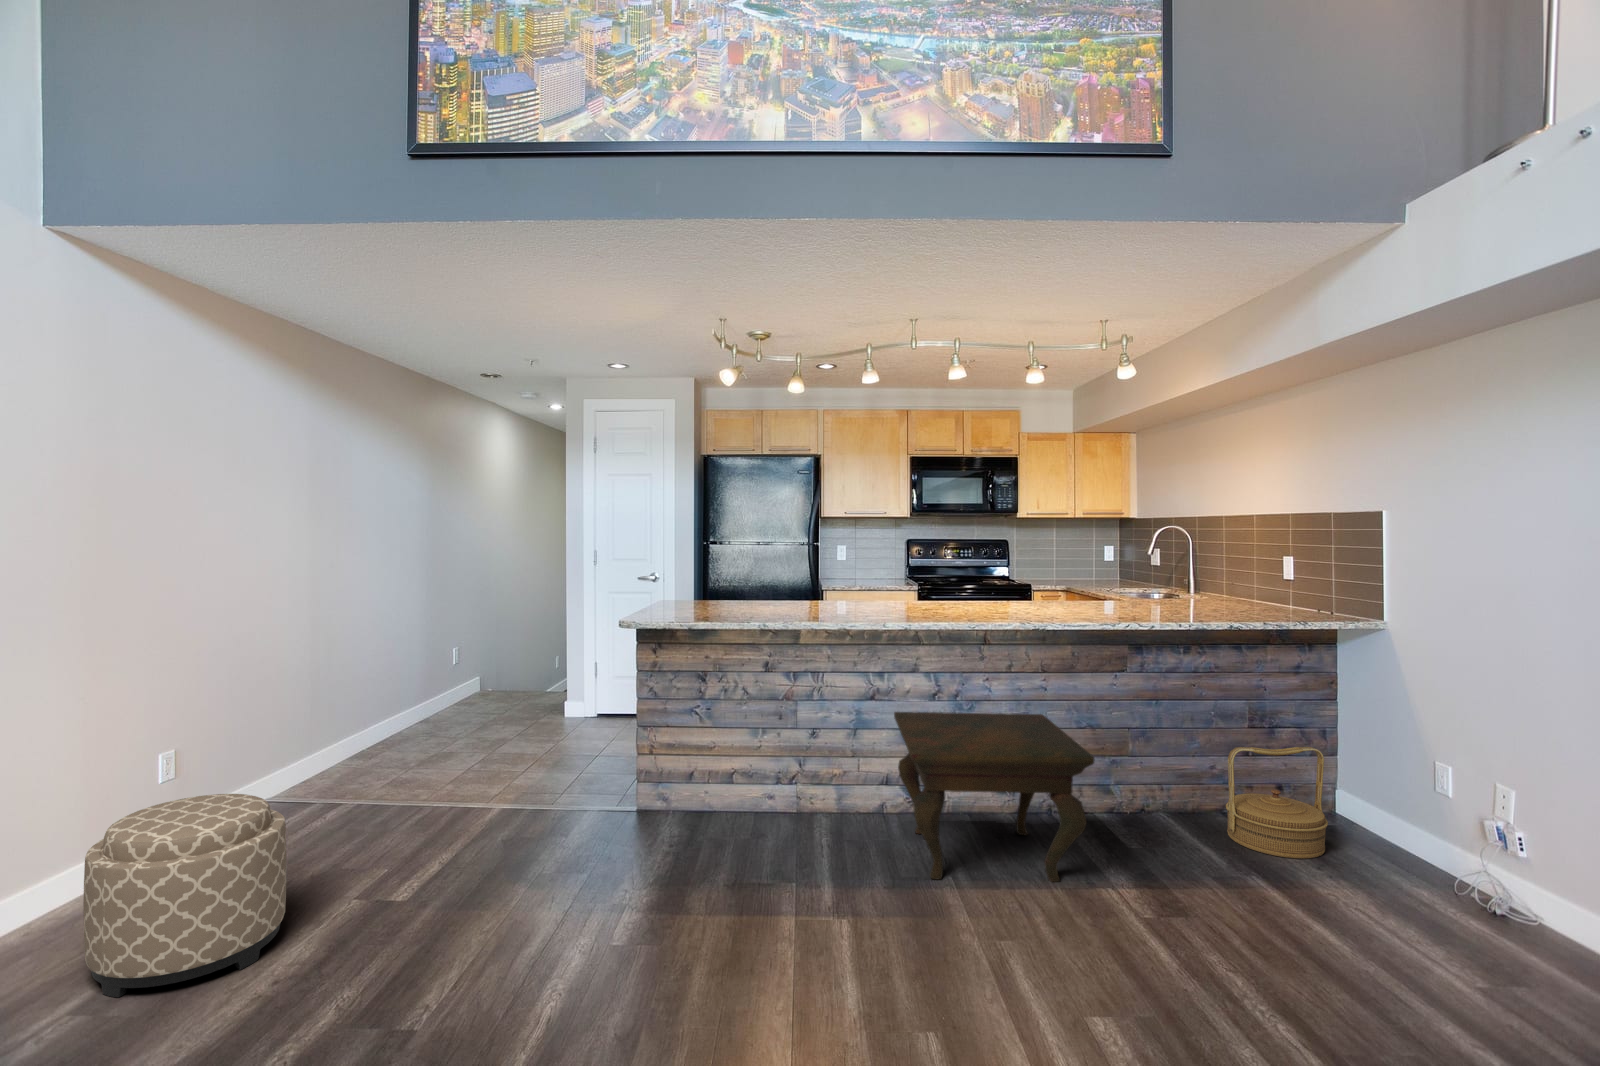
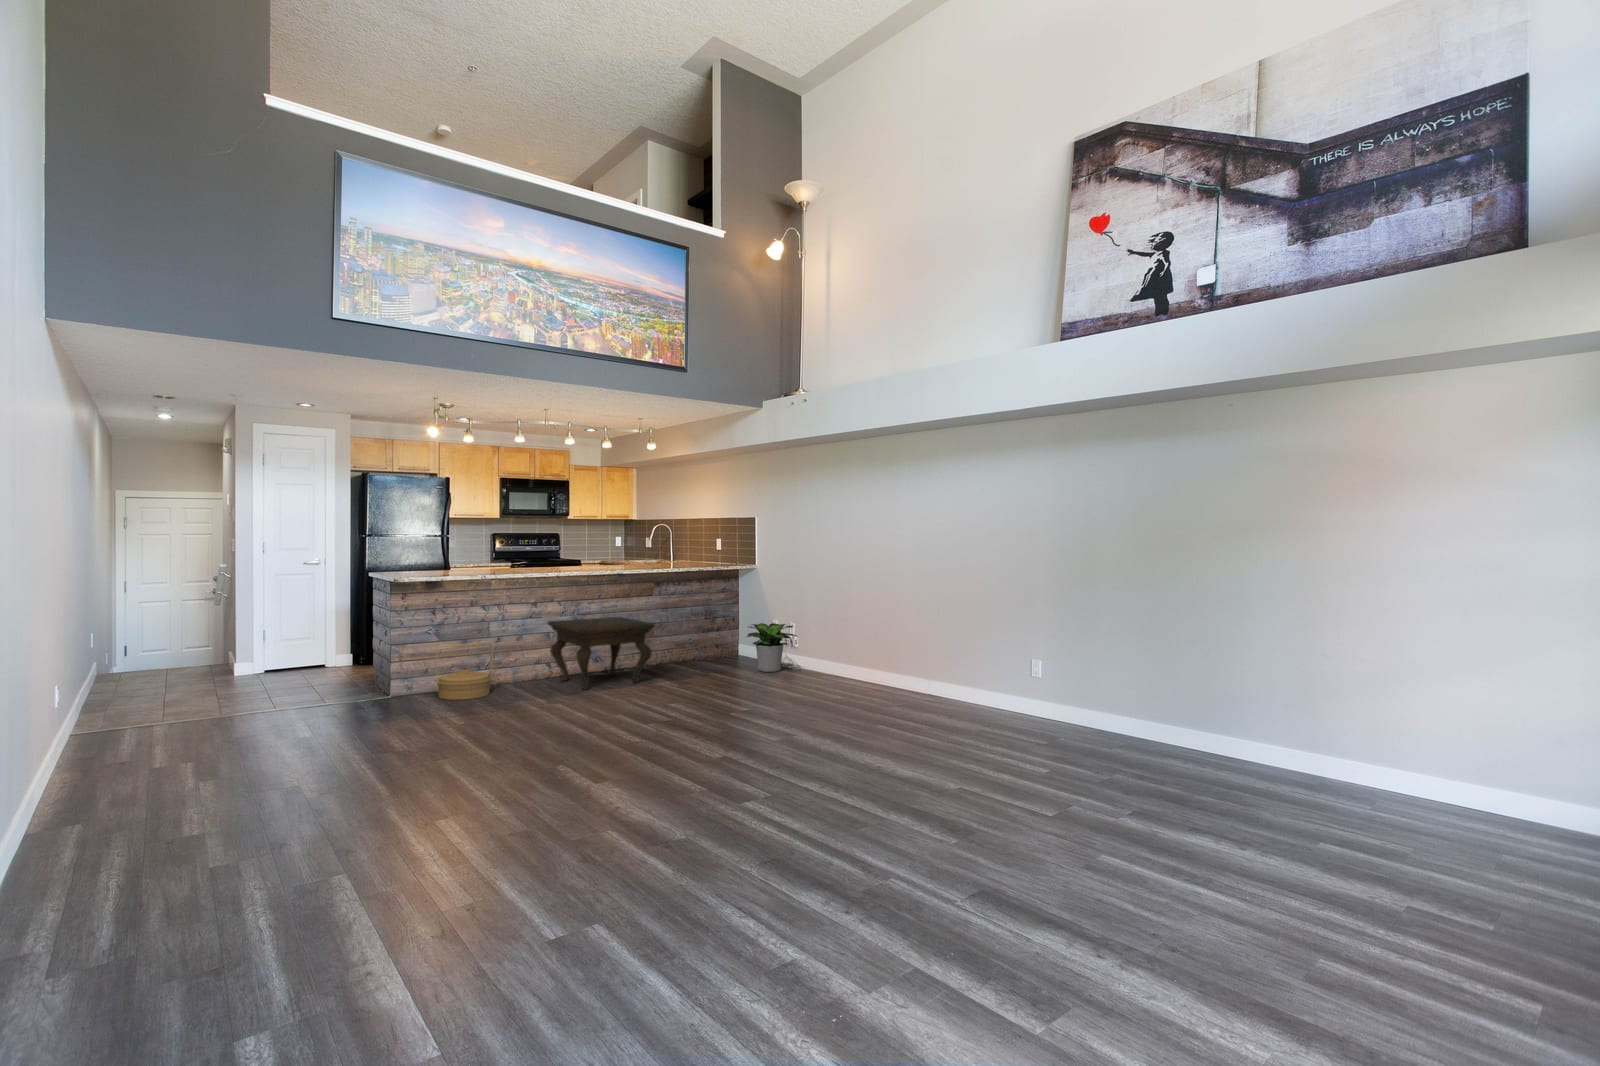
woven basket: present [1226,747,1328,859] -> present [436,641,493,700]
potted plant: none [1347,775,1531,924] -> present [747,623,796,672]
ottoman: present [83,794,287,997] -> none [142,676,262,778]

